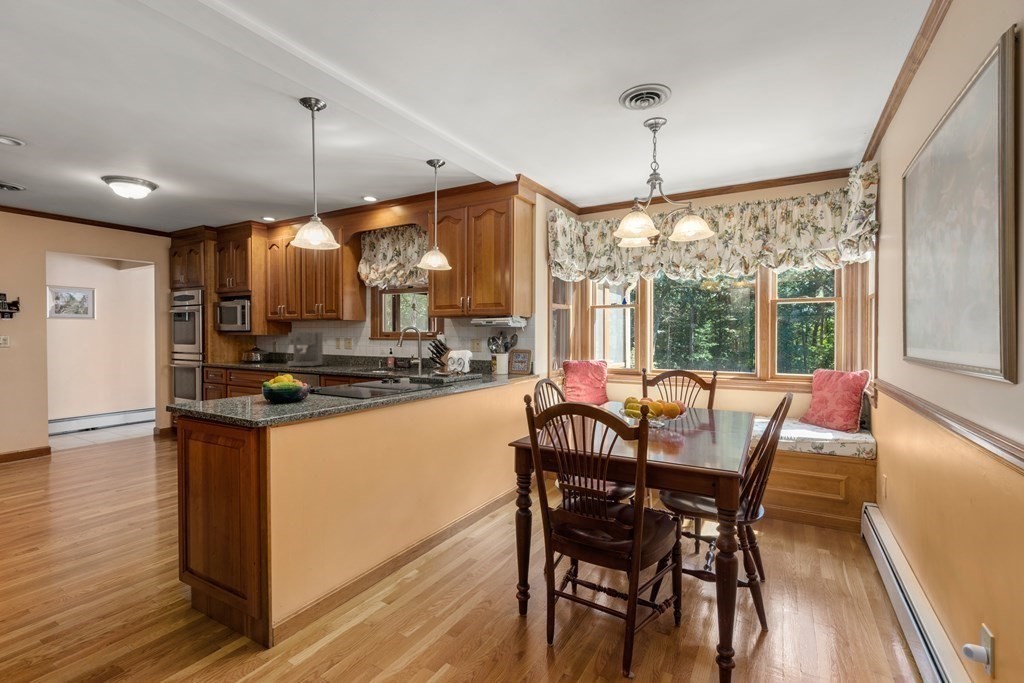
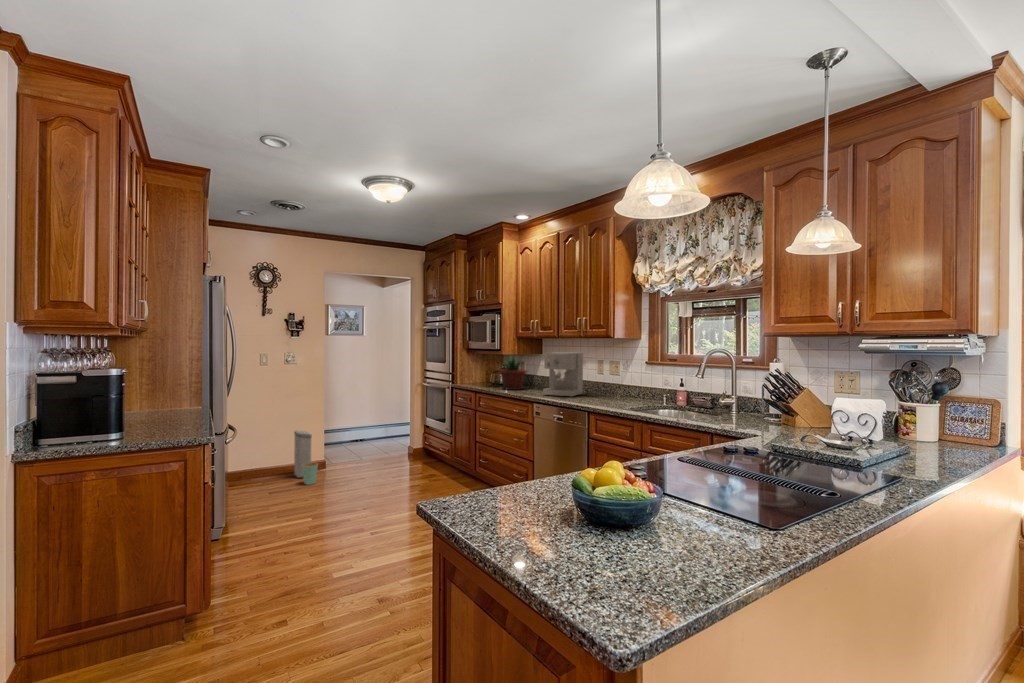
potted plant: none [242,336,278,365] -> present [499,357,527,390]
trash can: none [11,414,45,465] -> present [294,430,318,485]

